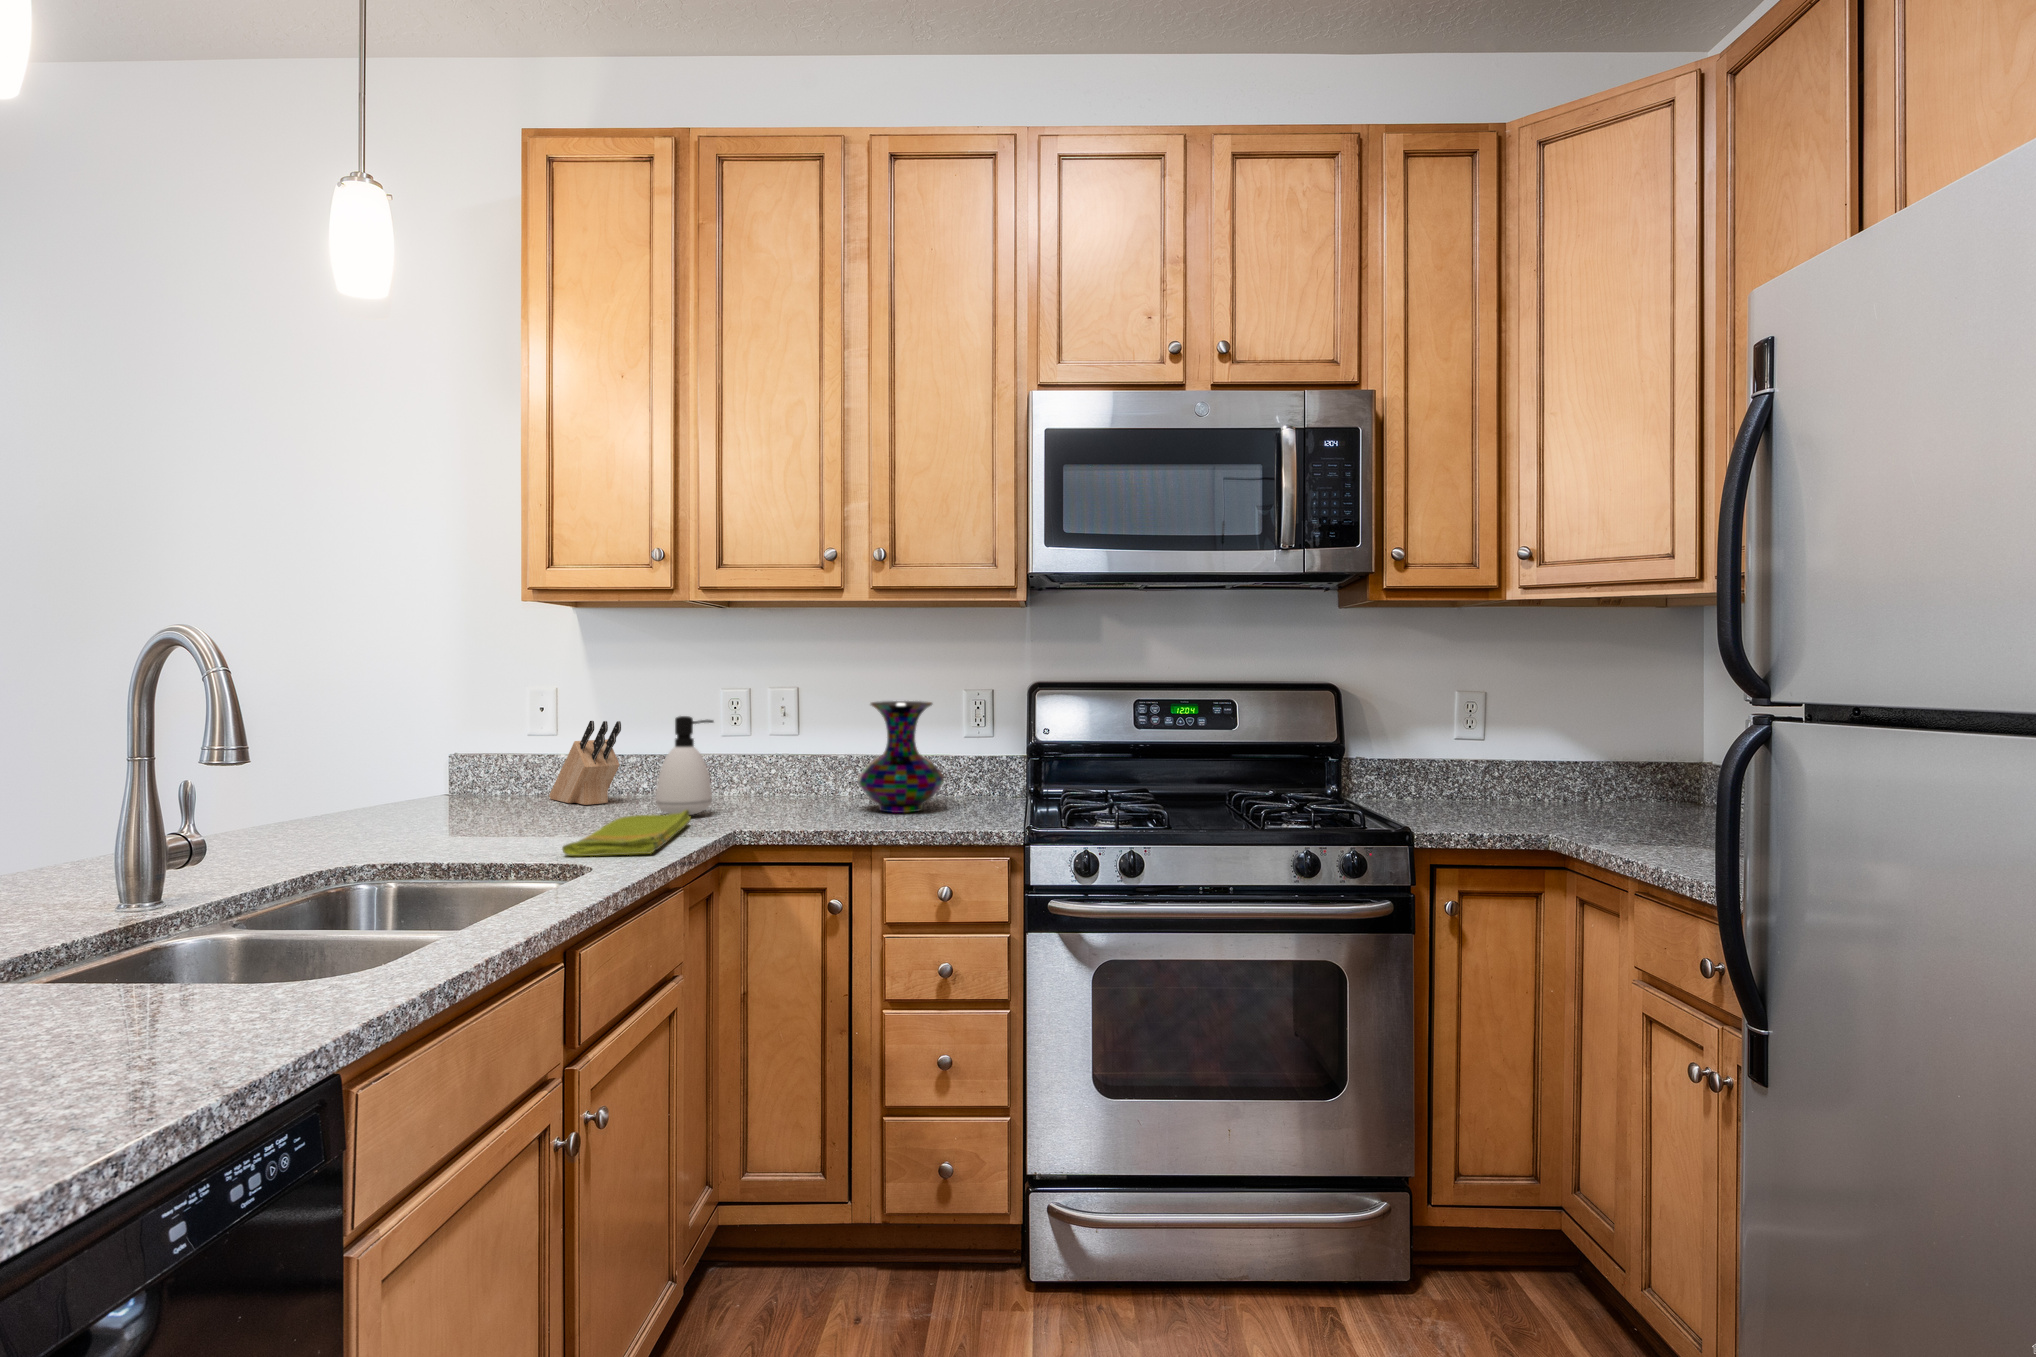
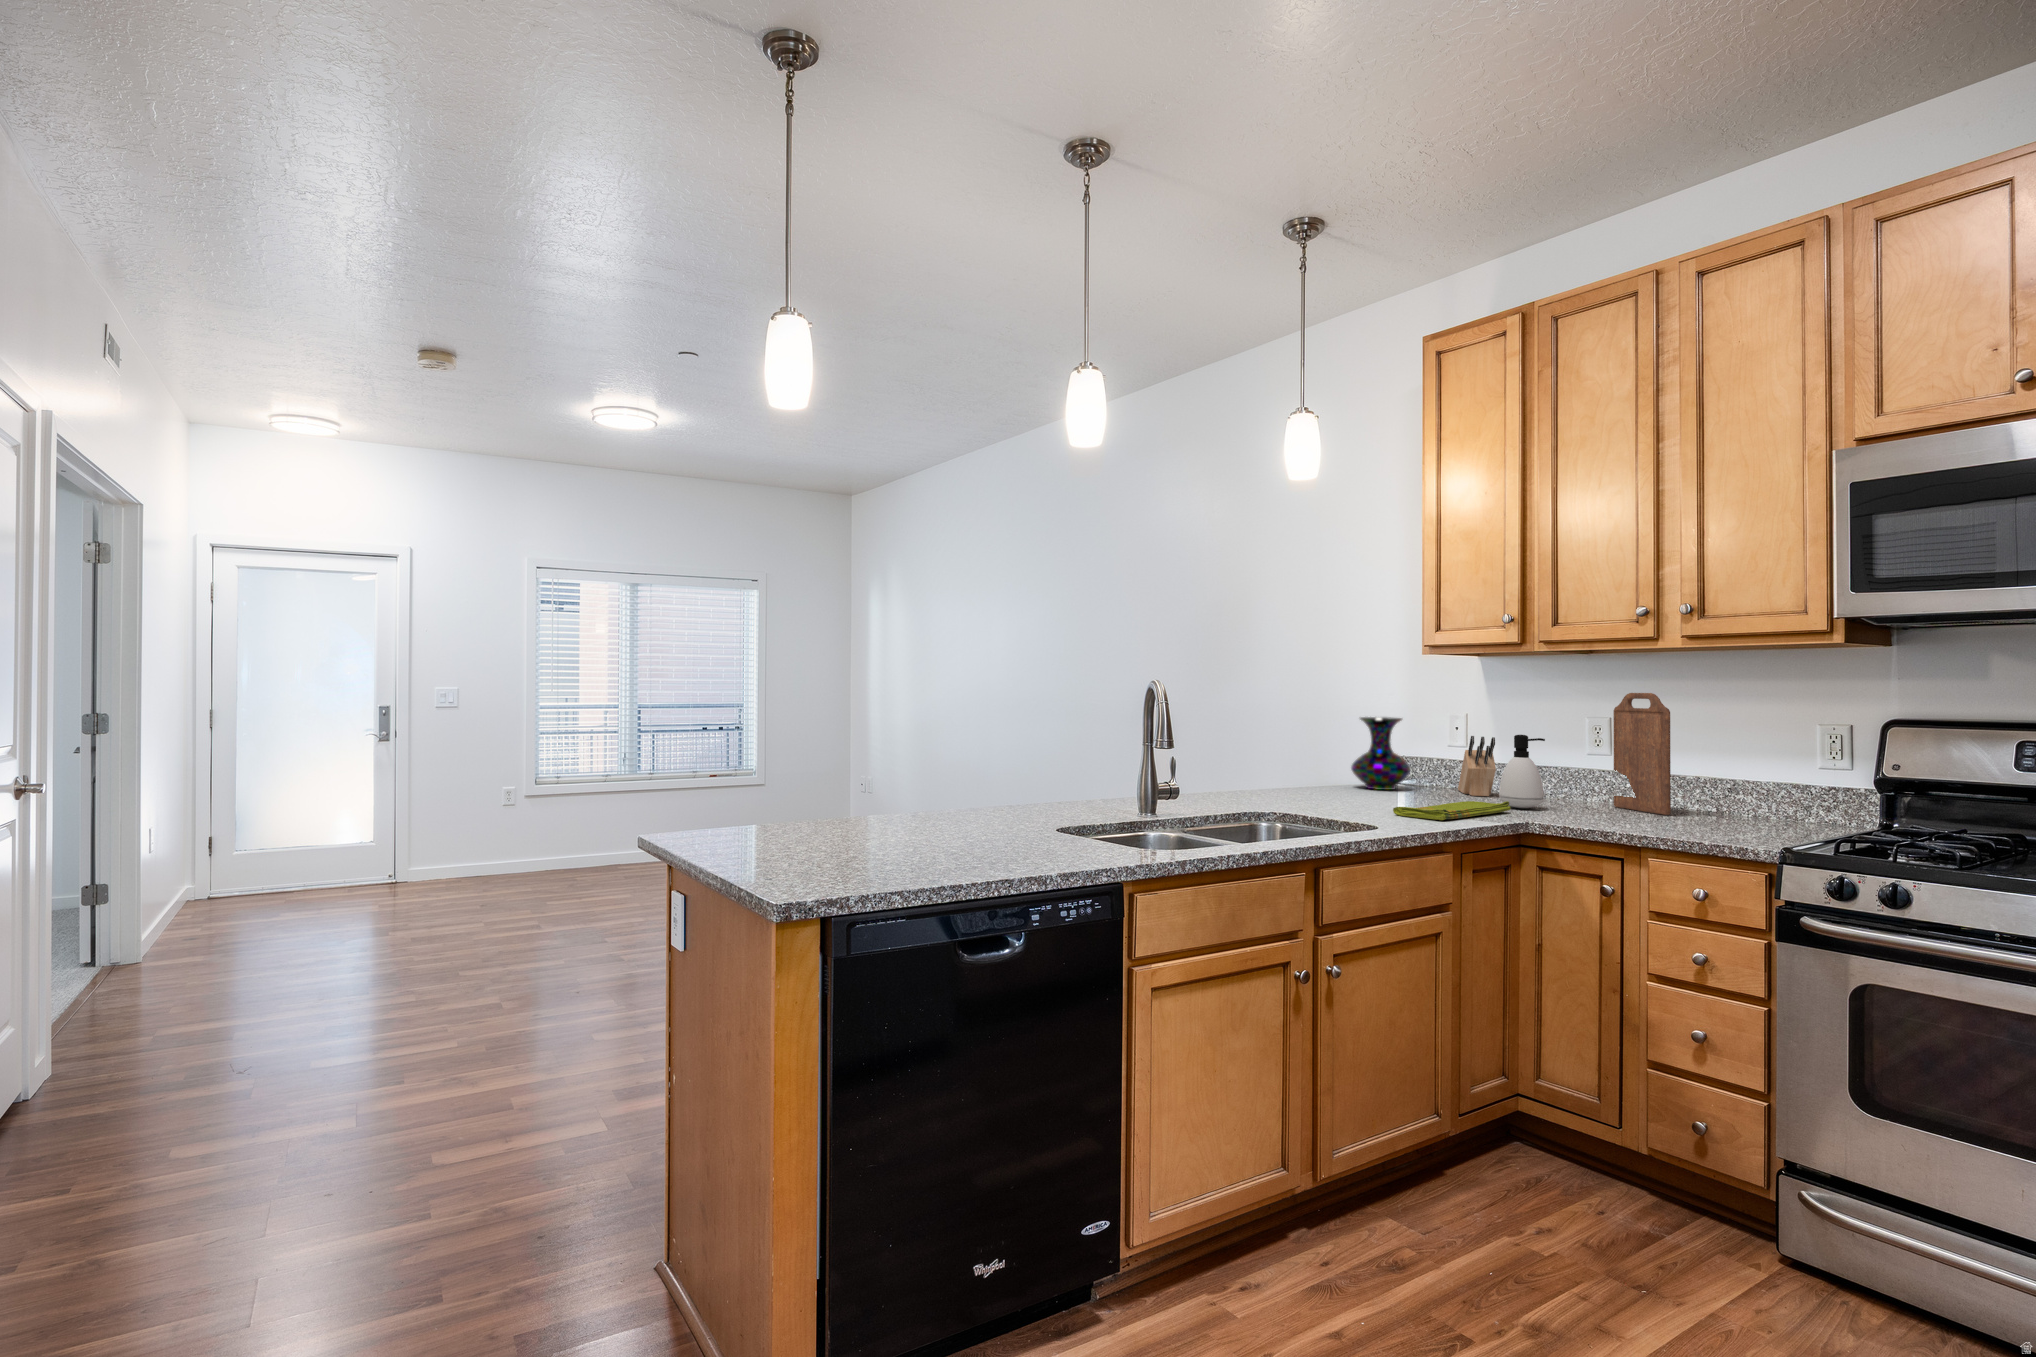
cutting board: none [761,659,834,802] -> present [1614,693,1671,815]
vase: present [858,701,944,813] -> present [1351,717,1411,790]

